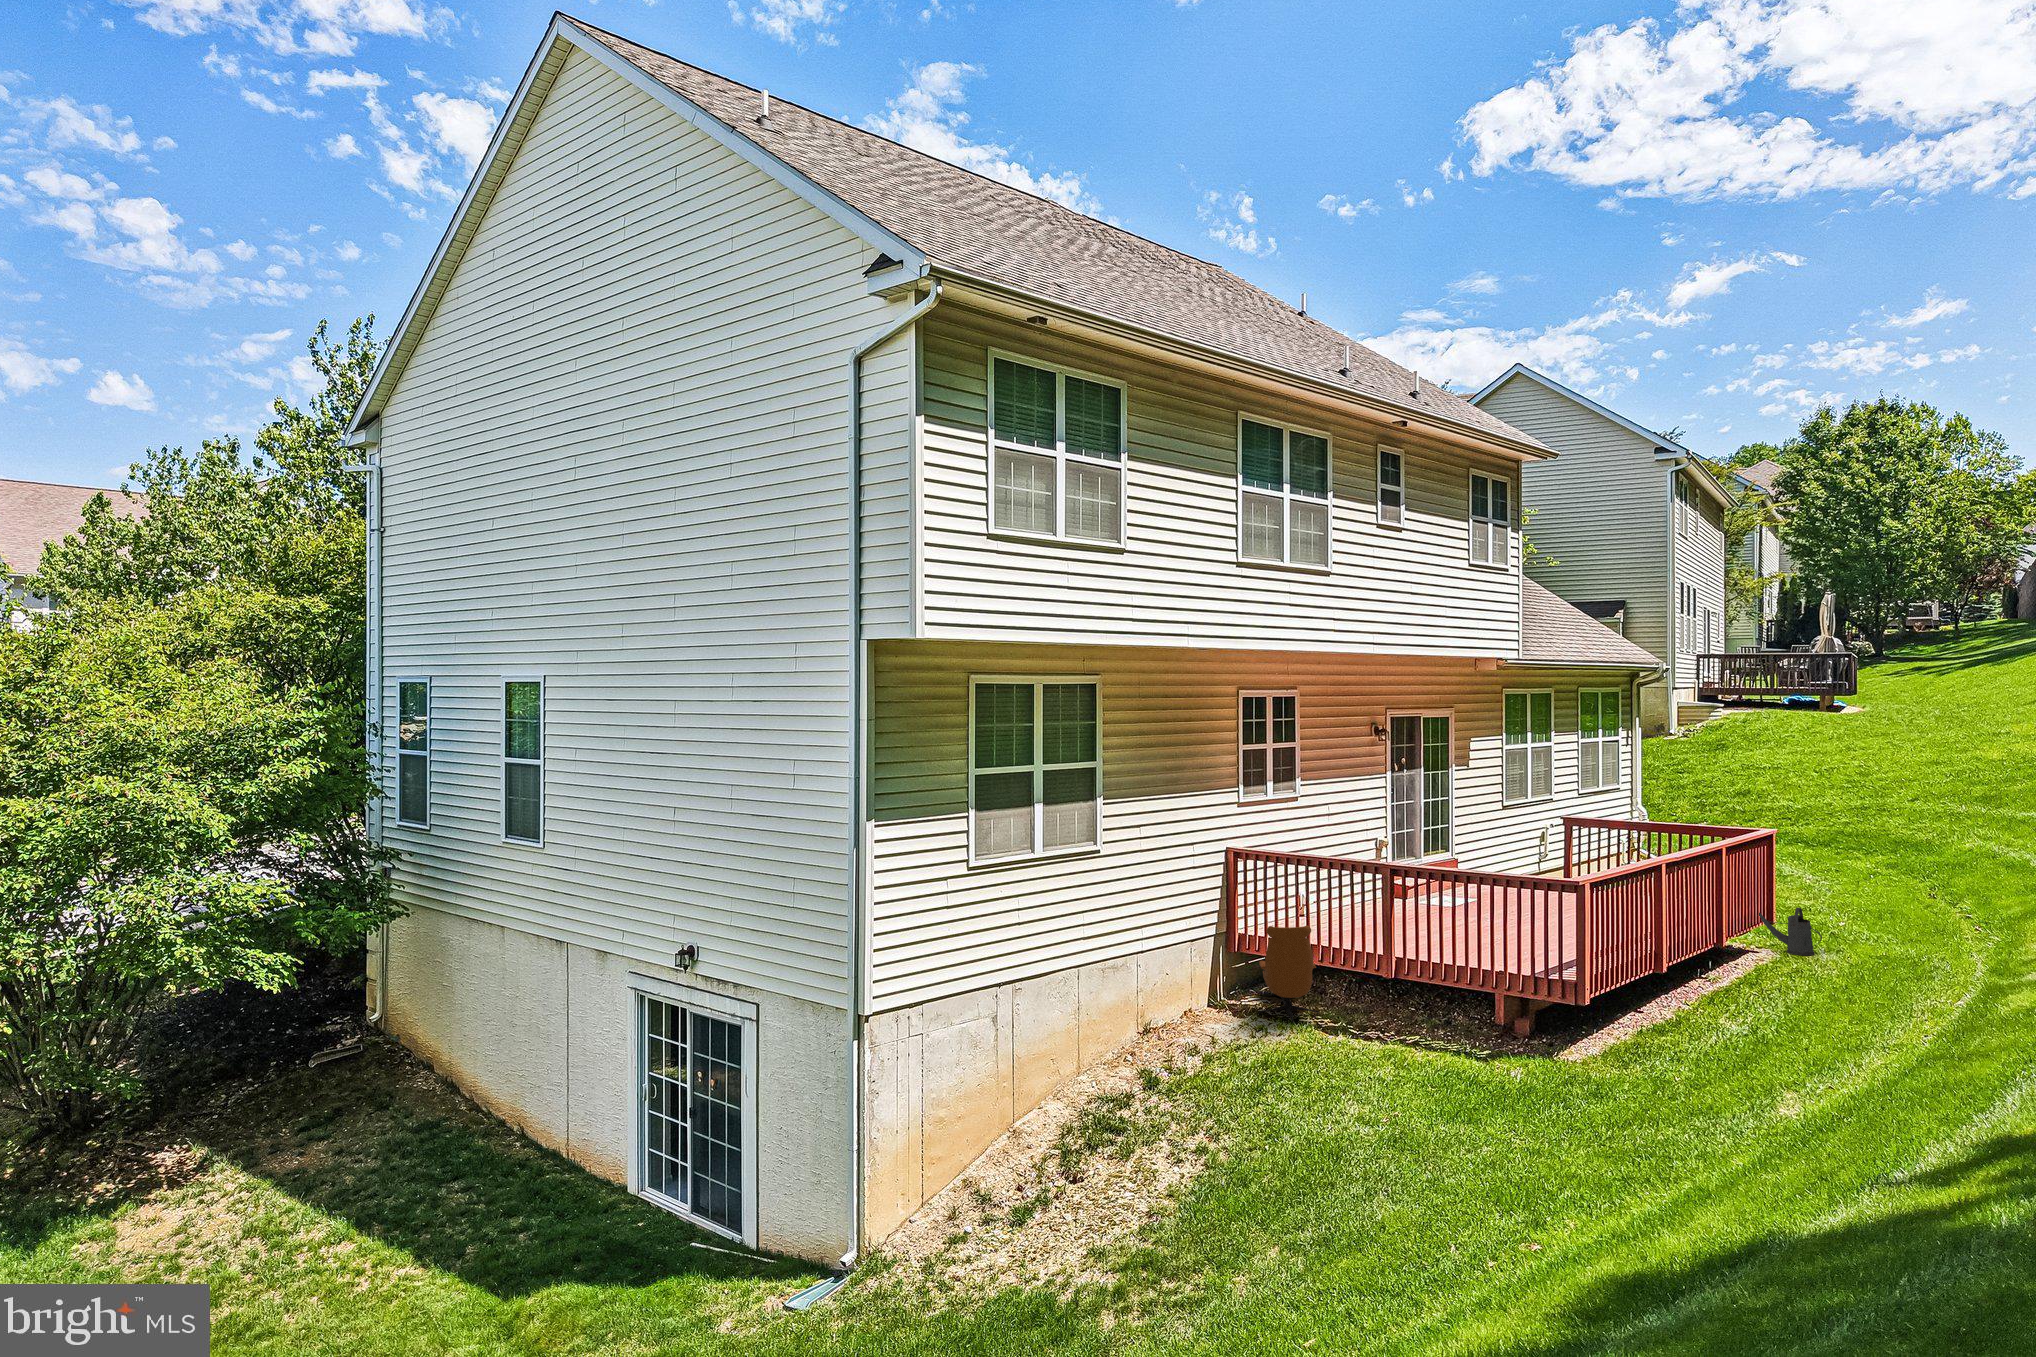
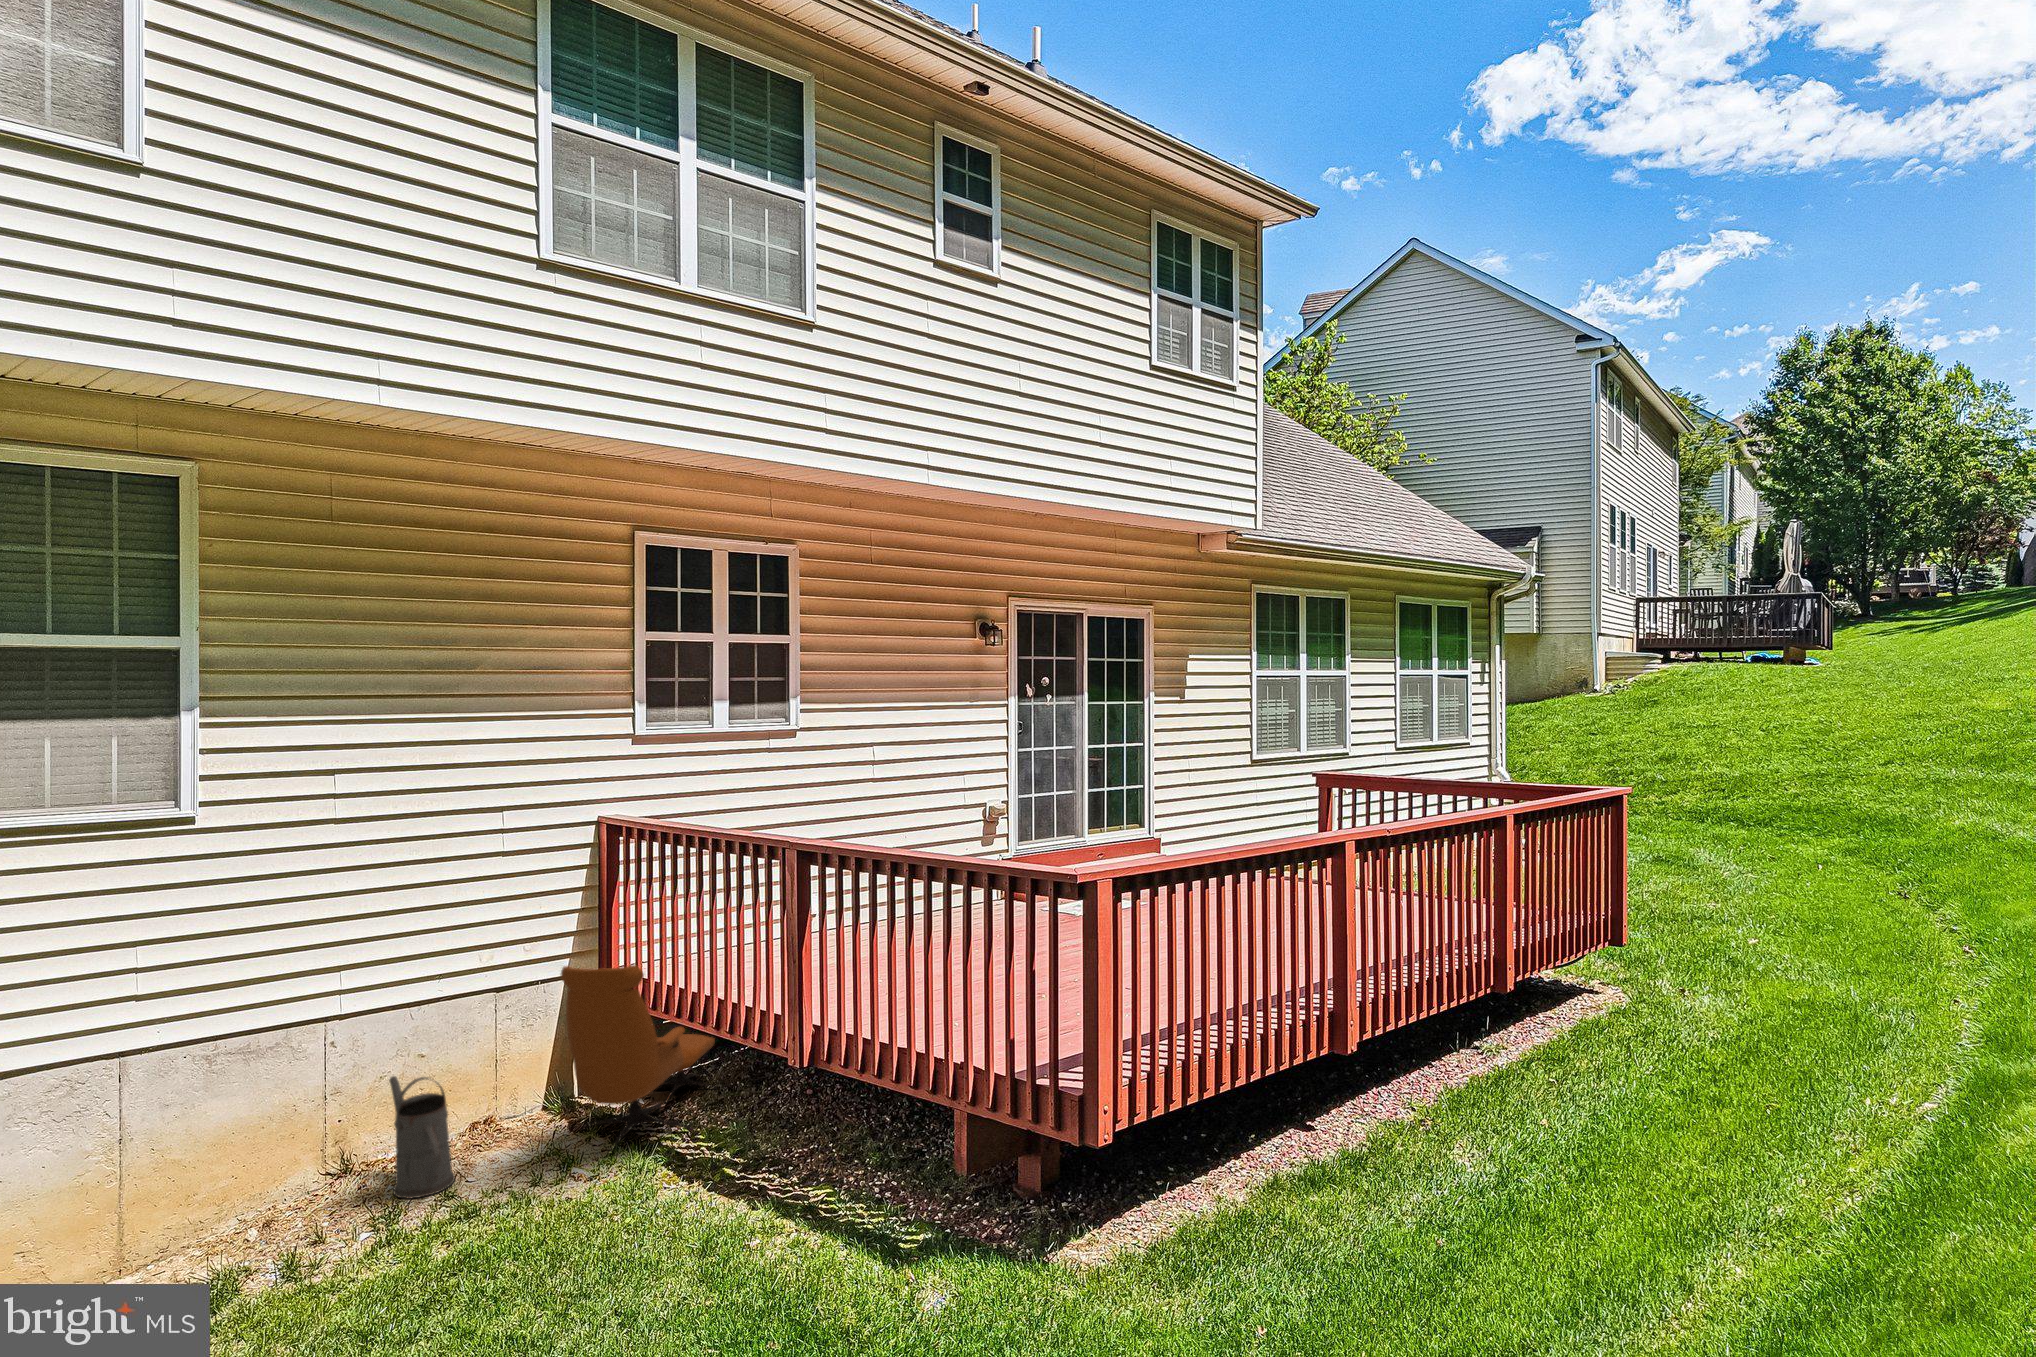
watering can: present [1759,907,1822,956] -> present [389,1076,455,1199]

